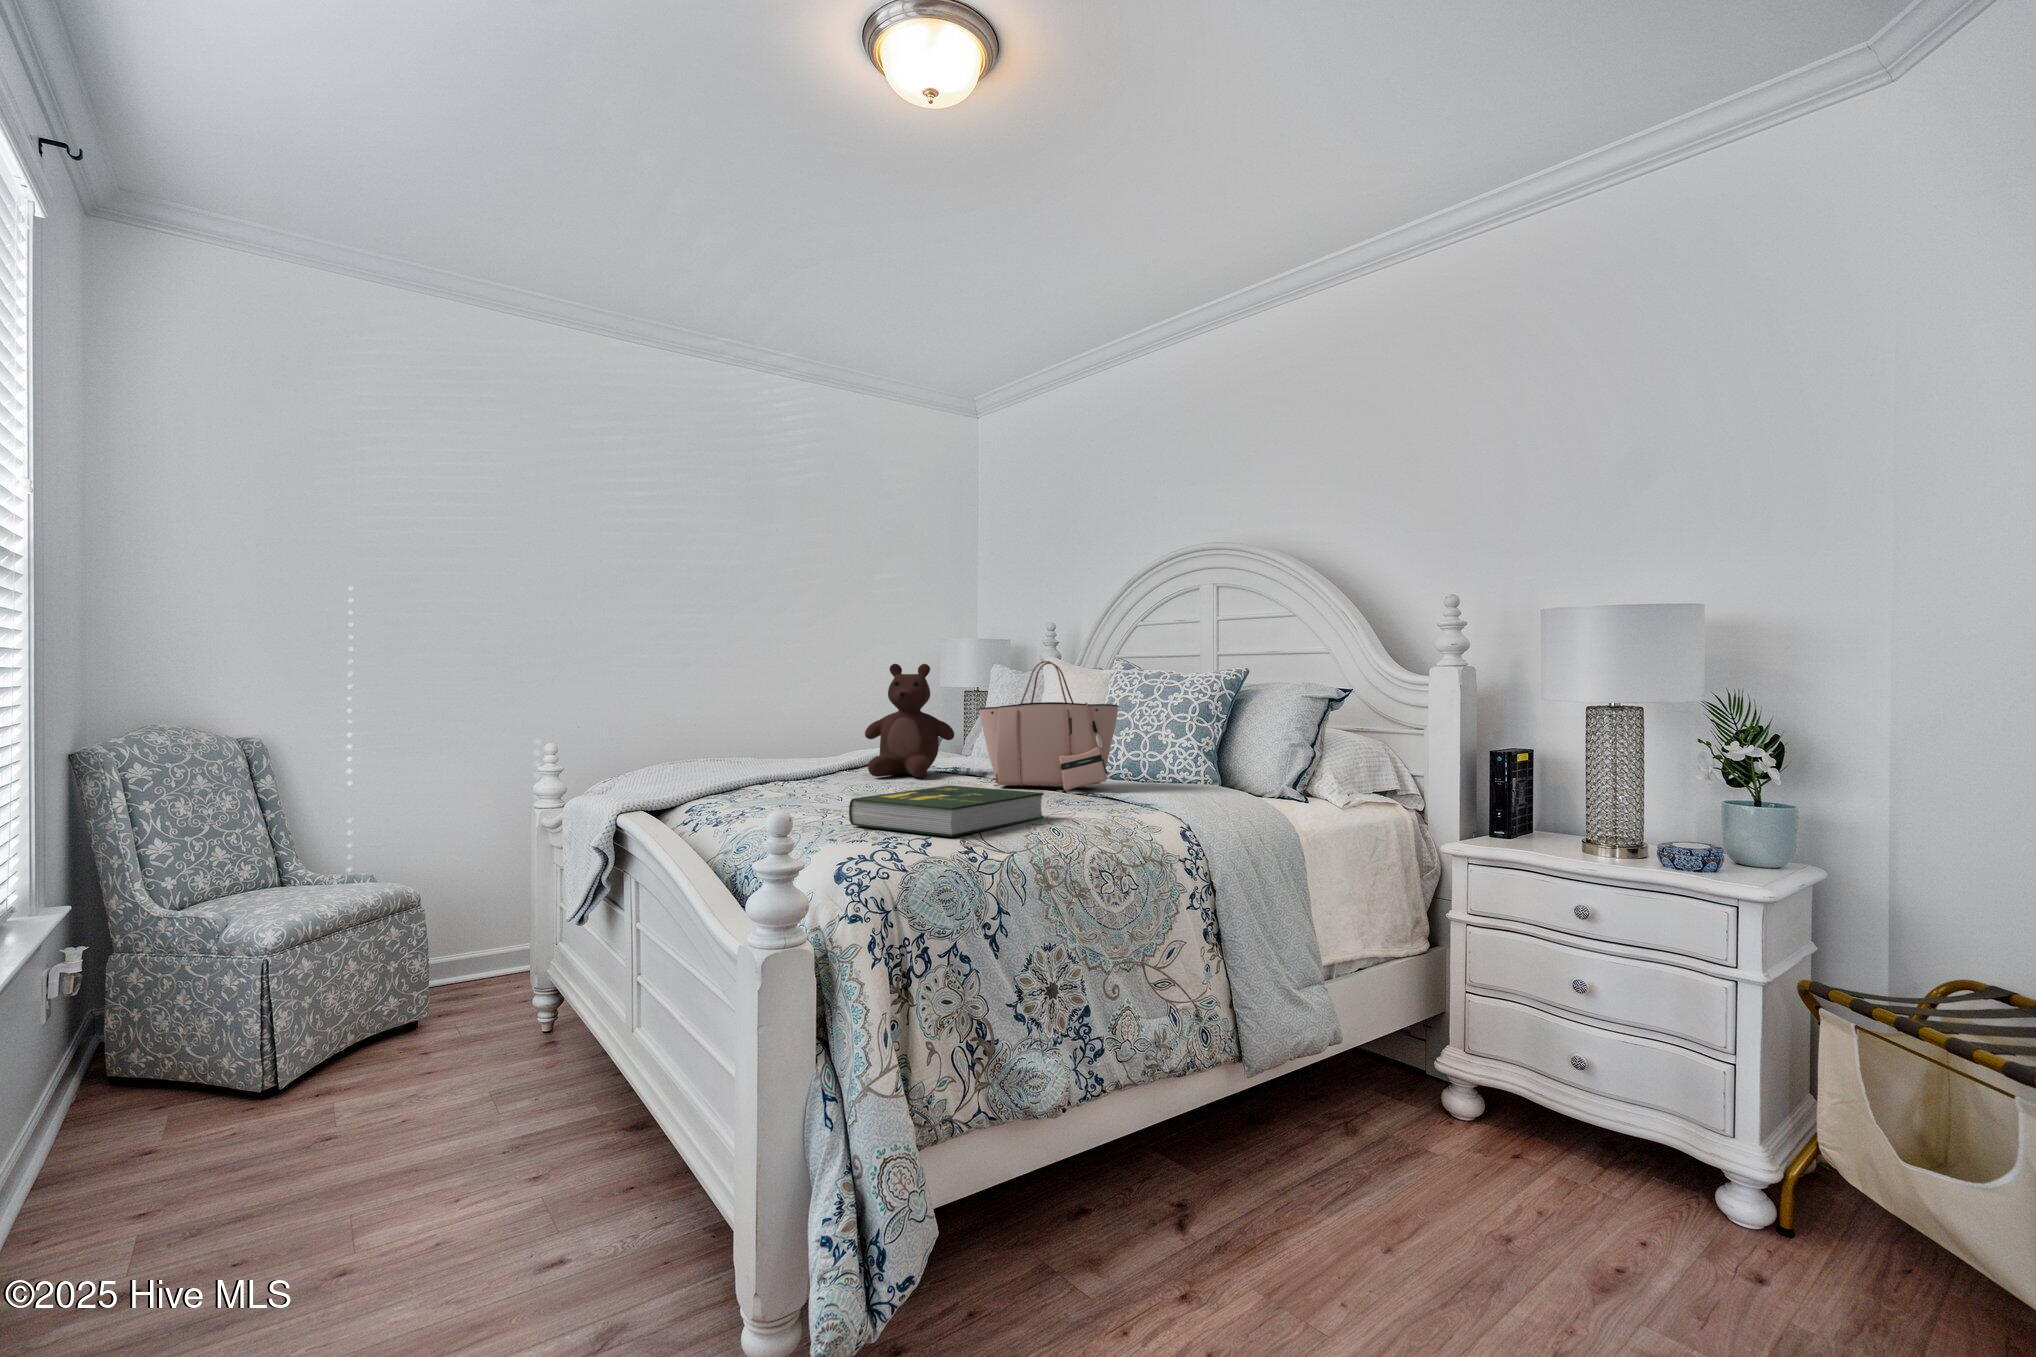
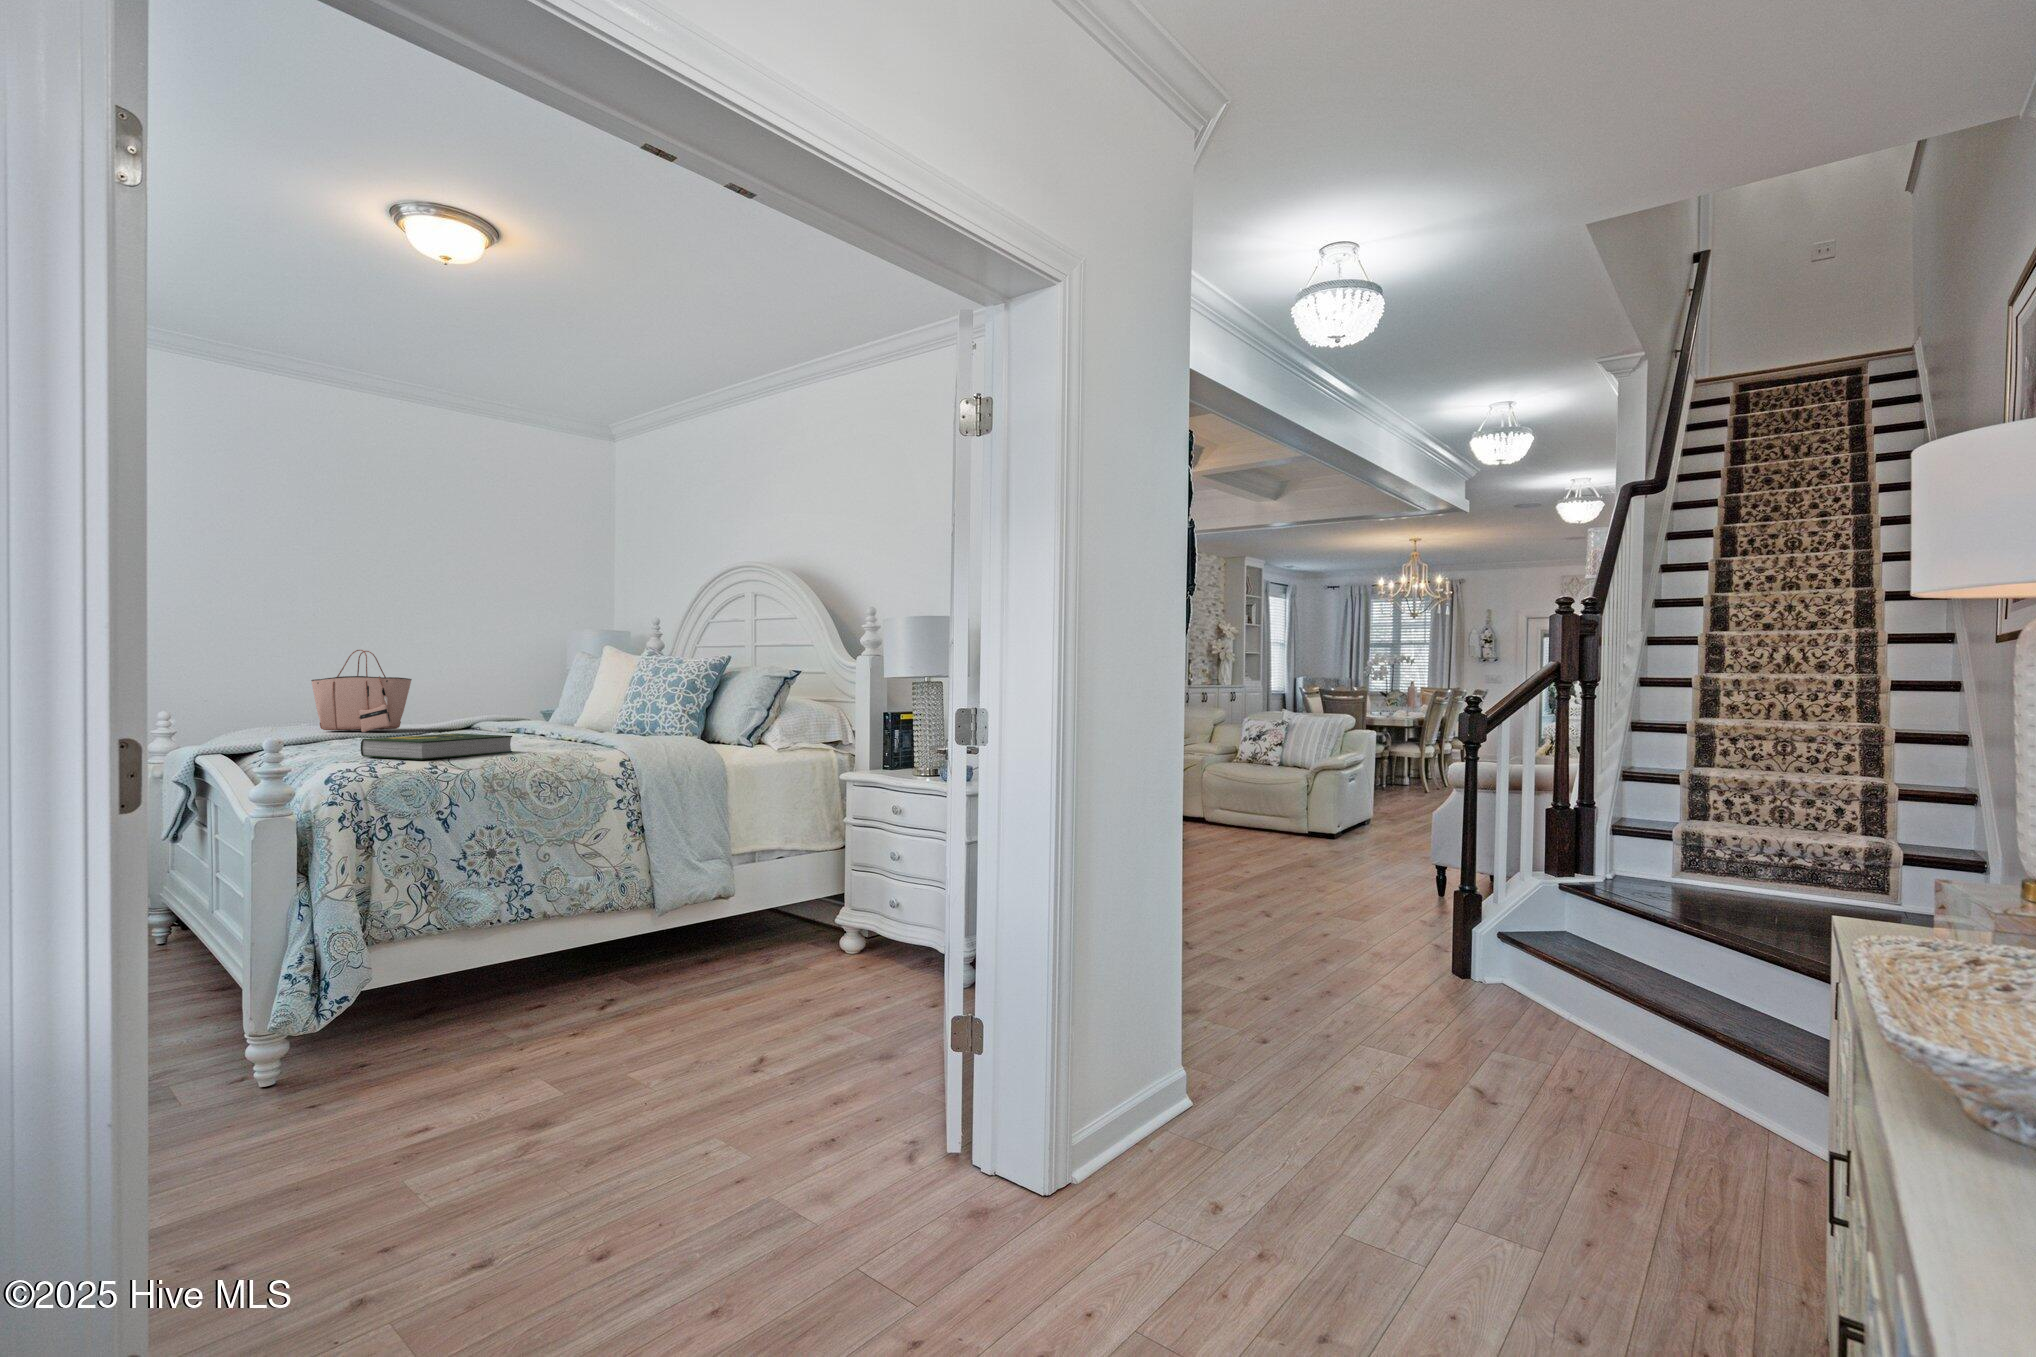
tote bag: present [978,661,1119,791] -> present [311,650,412,732]
teddy bear: present [865,664,954,777] -> none [429,651,507,735]

